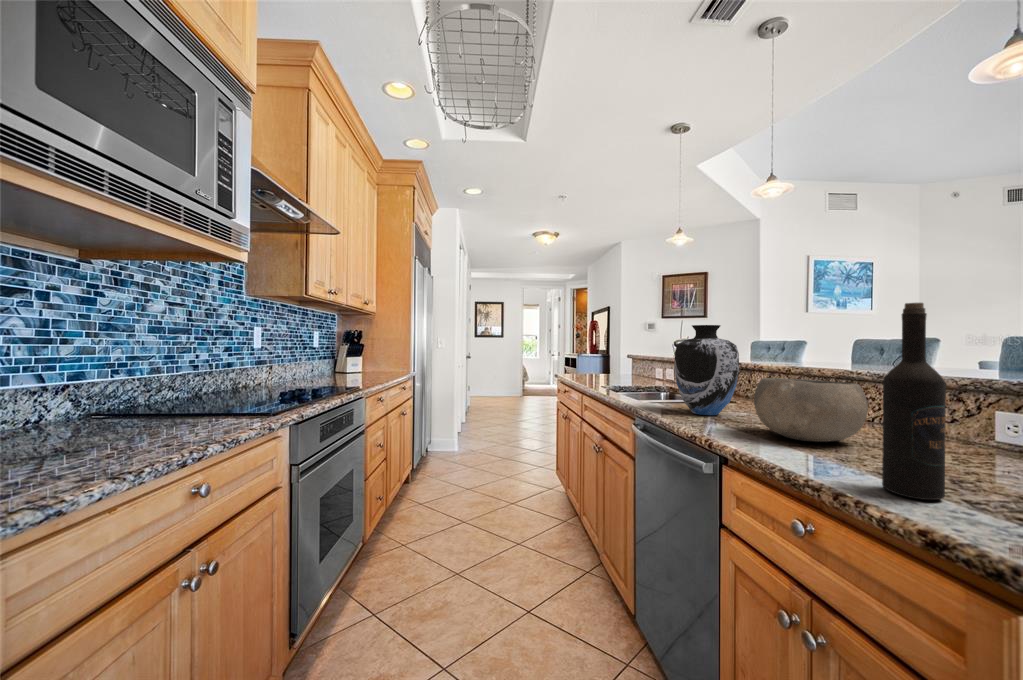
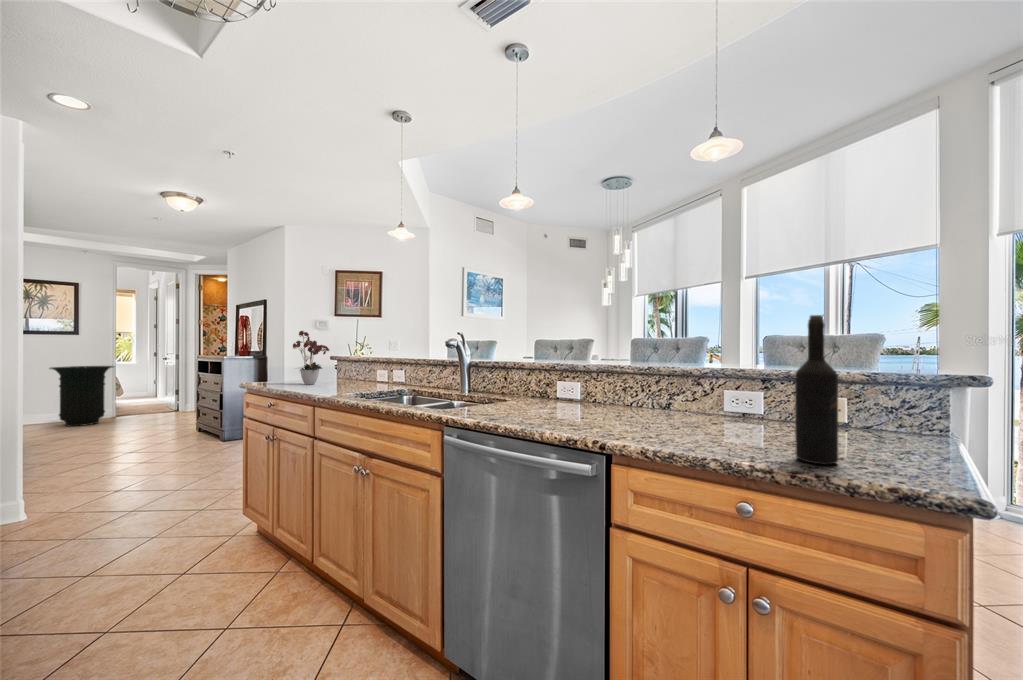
vase: present [674,325,739,415] -> none [500,327,561,419]
flower arrangement: none [587,329,617,376] -> present [293,331,329,385]
trash can: none [493,357,524,396] -> present [50,366,114,426]
bowl: present [754,378,868,442] -> none [609,376,696,431]

